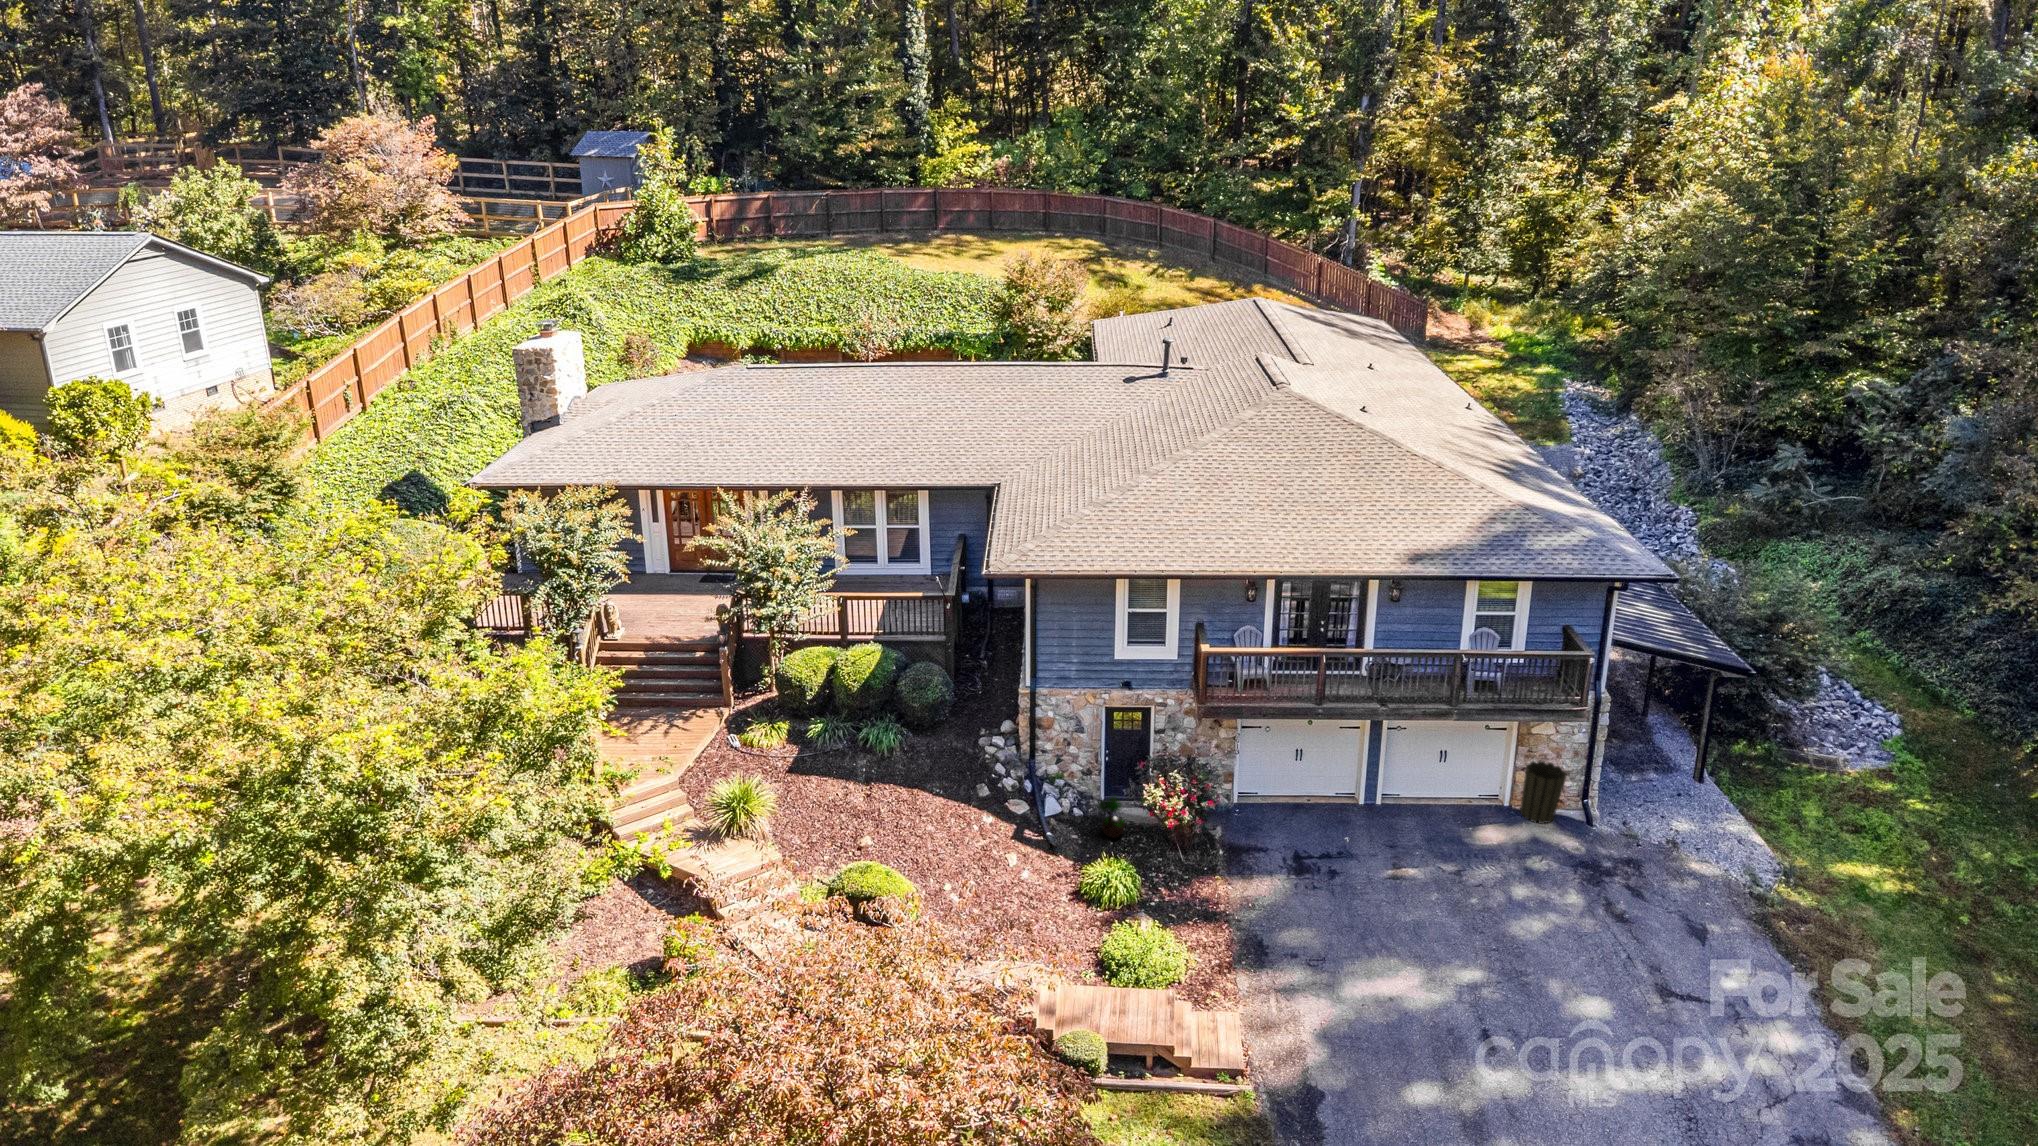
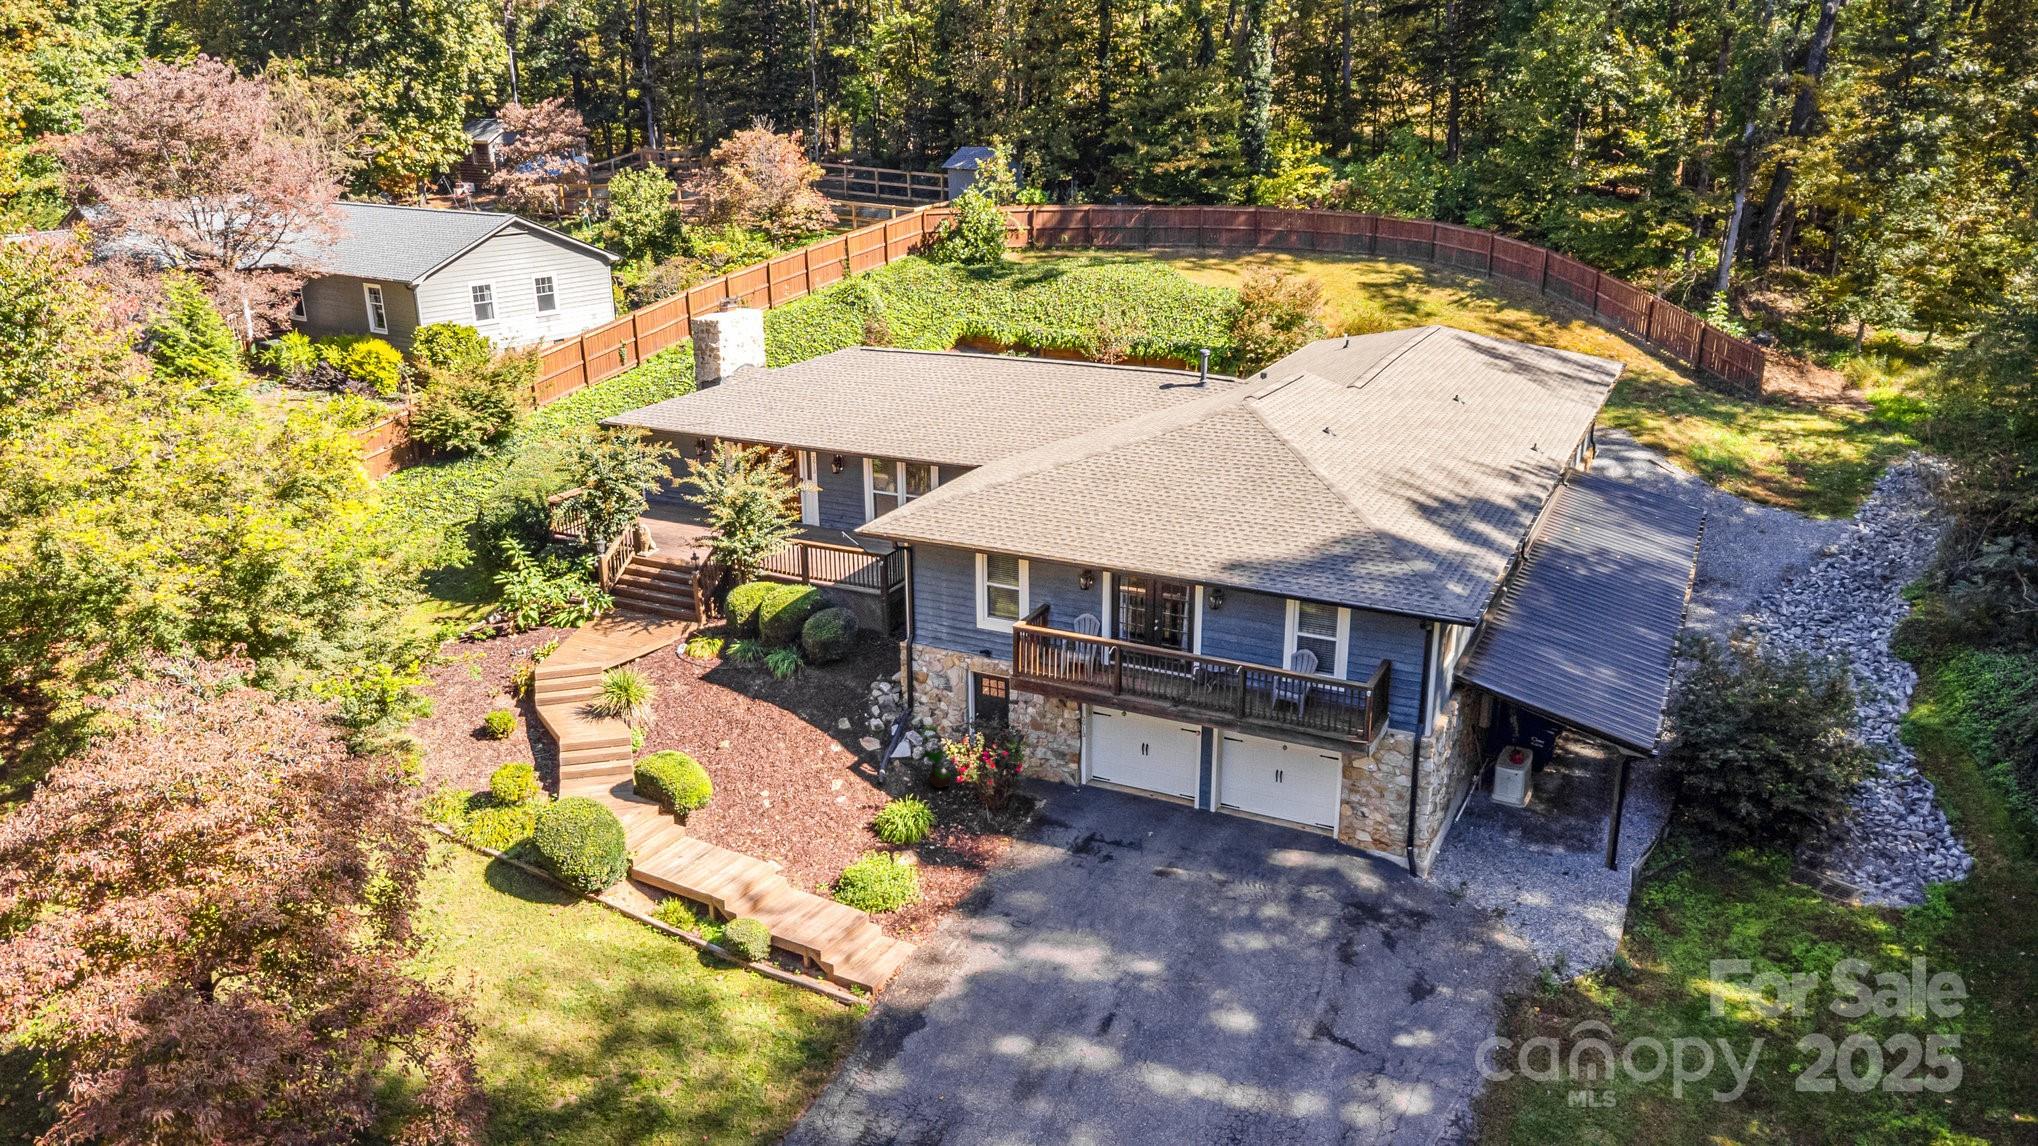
trash can: present [1520,761,1567,824] -> none [1352,807,1396,874]

